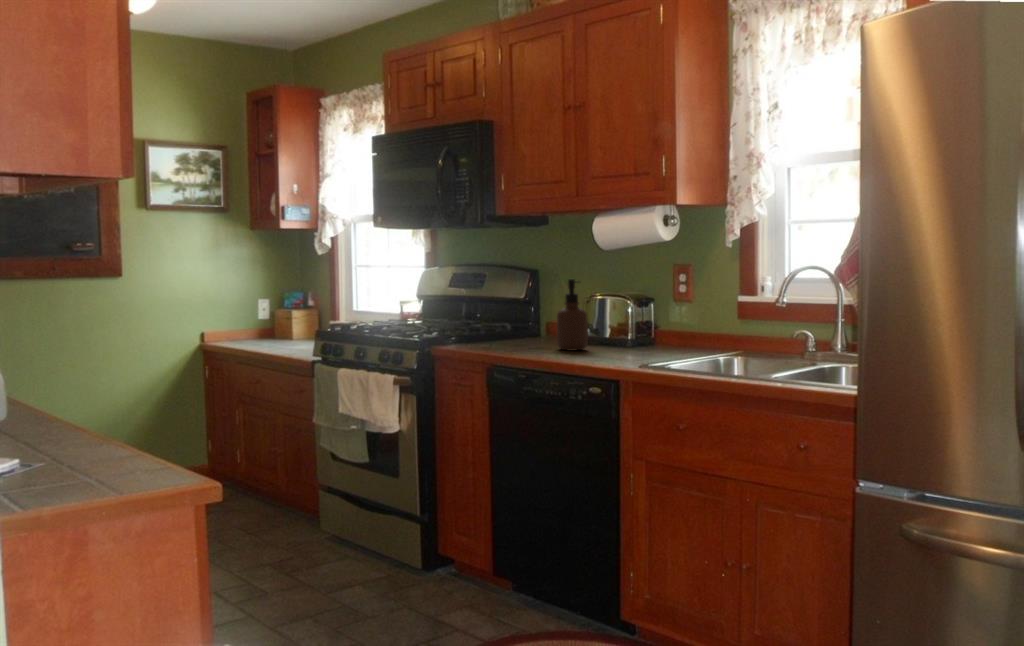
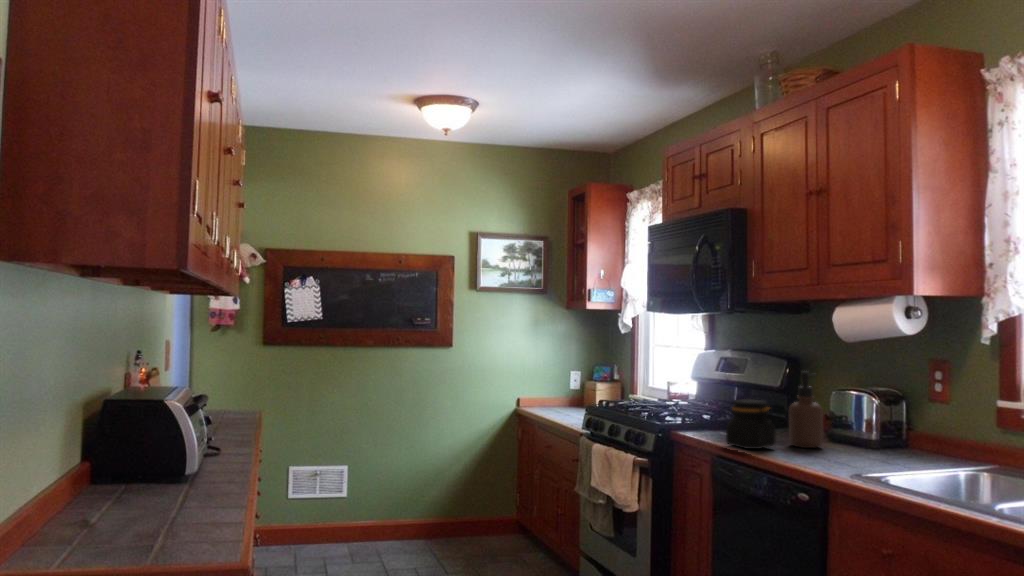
jar: none [505,308,553,354] -> present [726,399,775,449]

